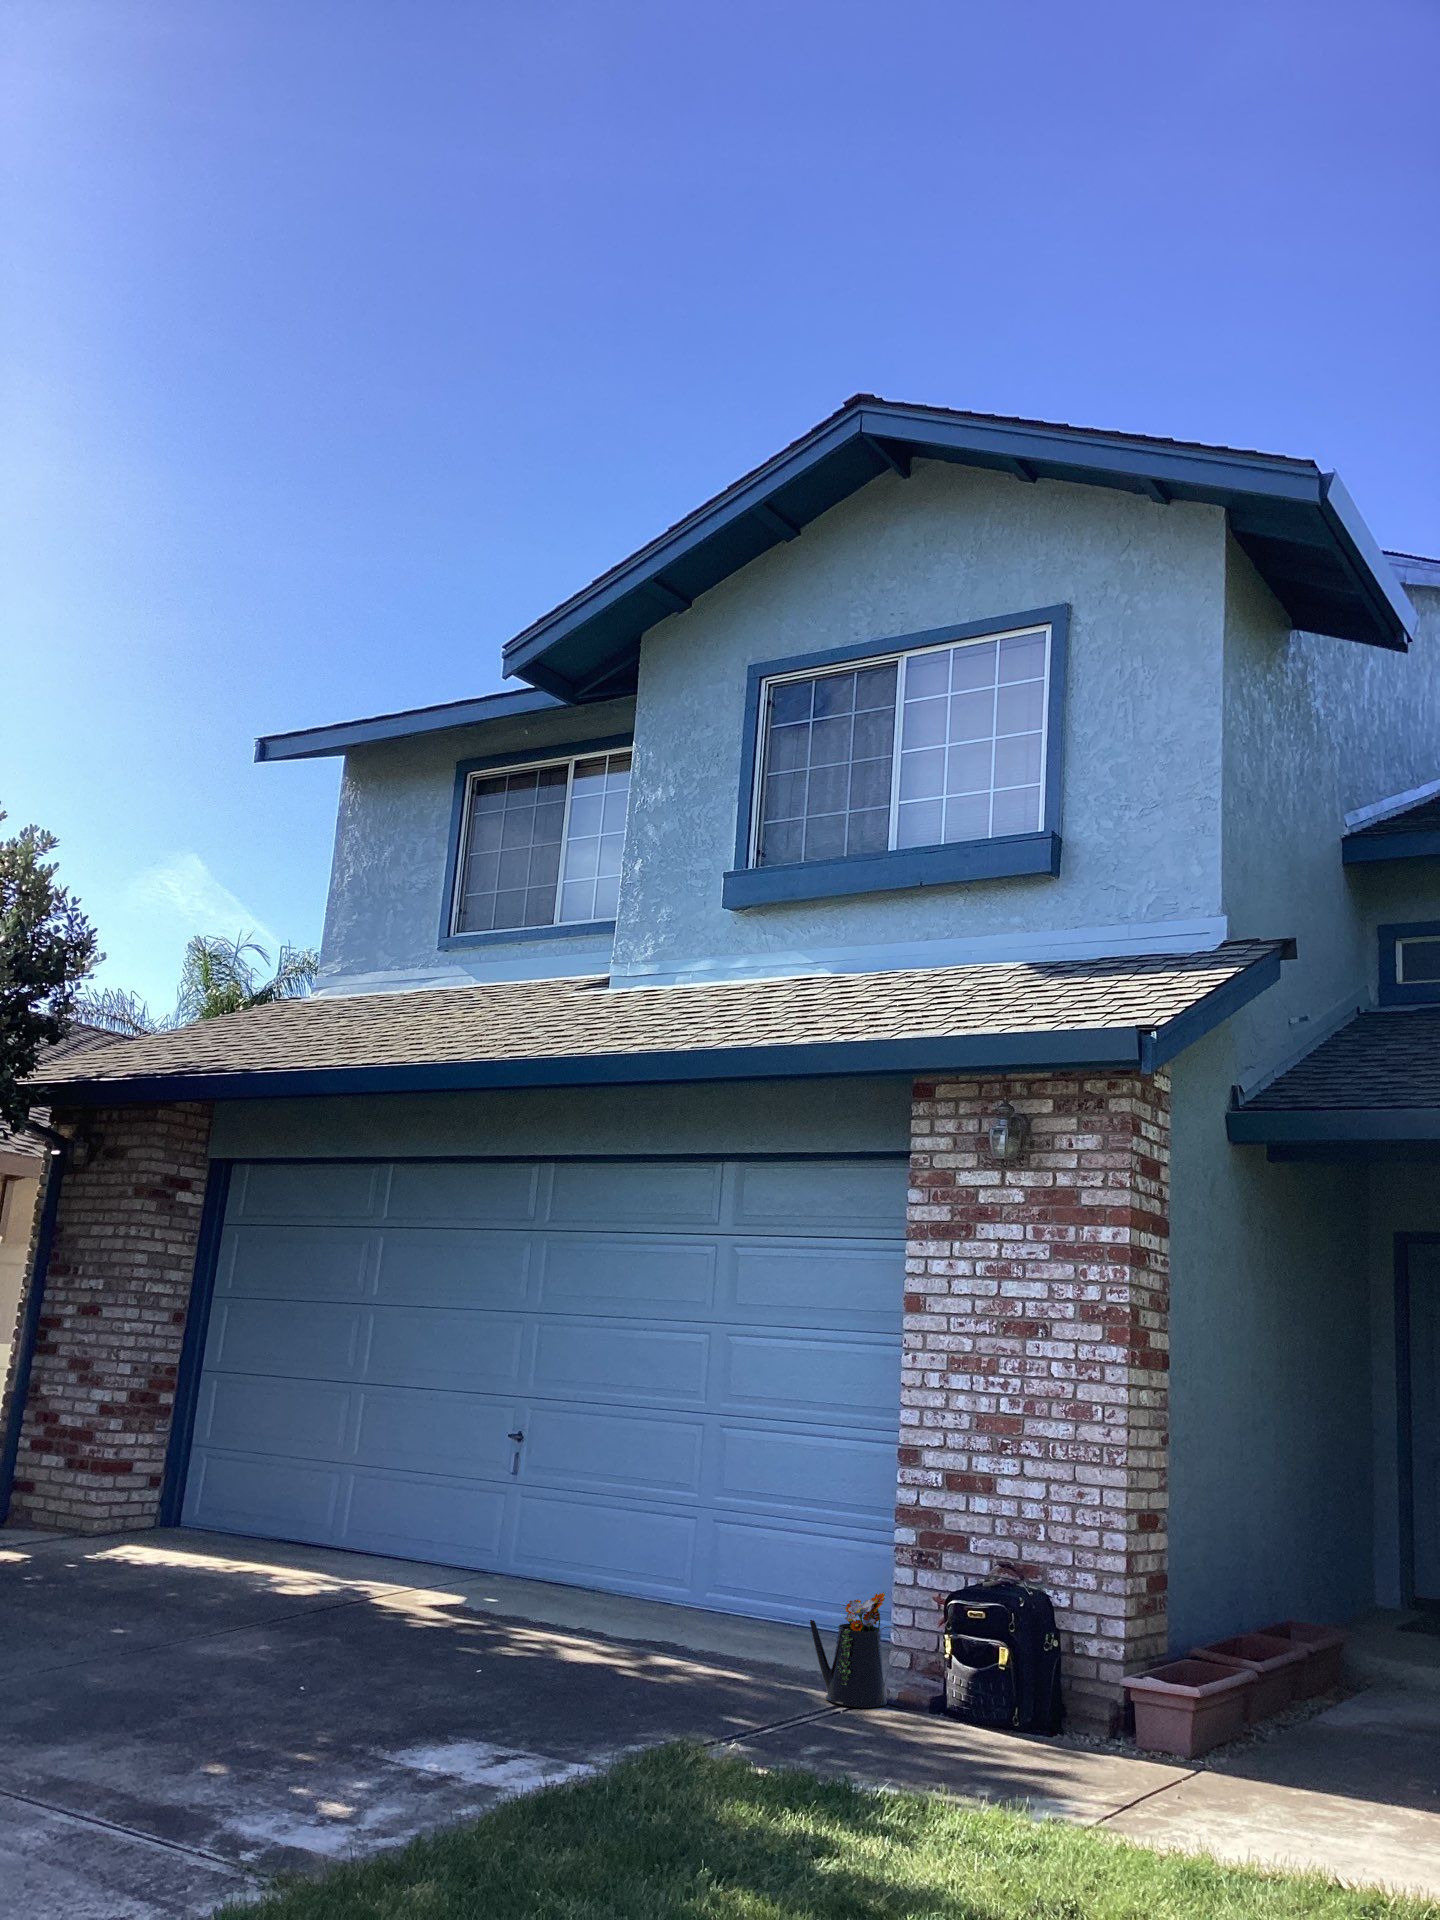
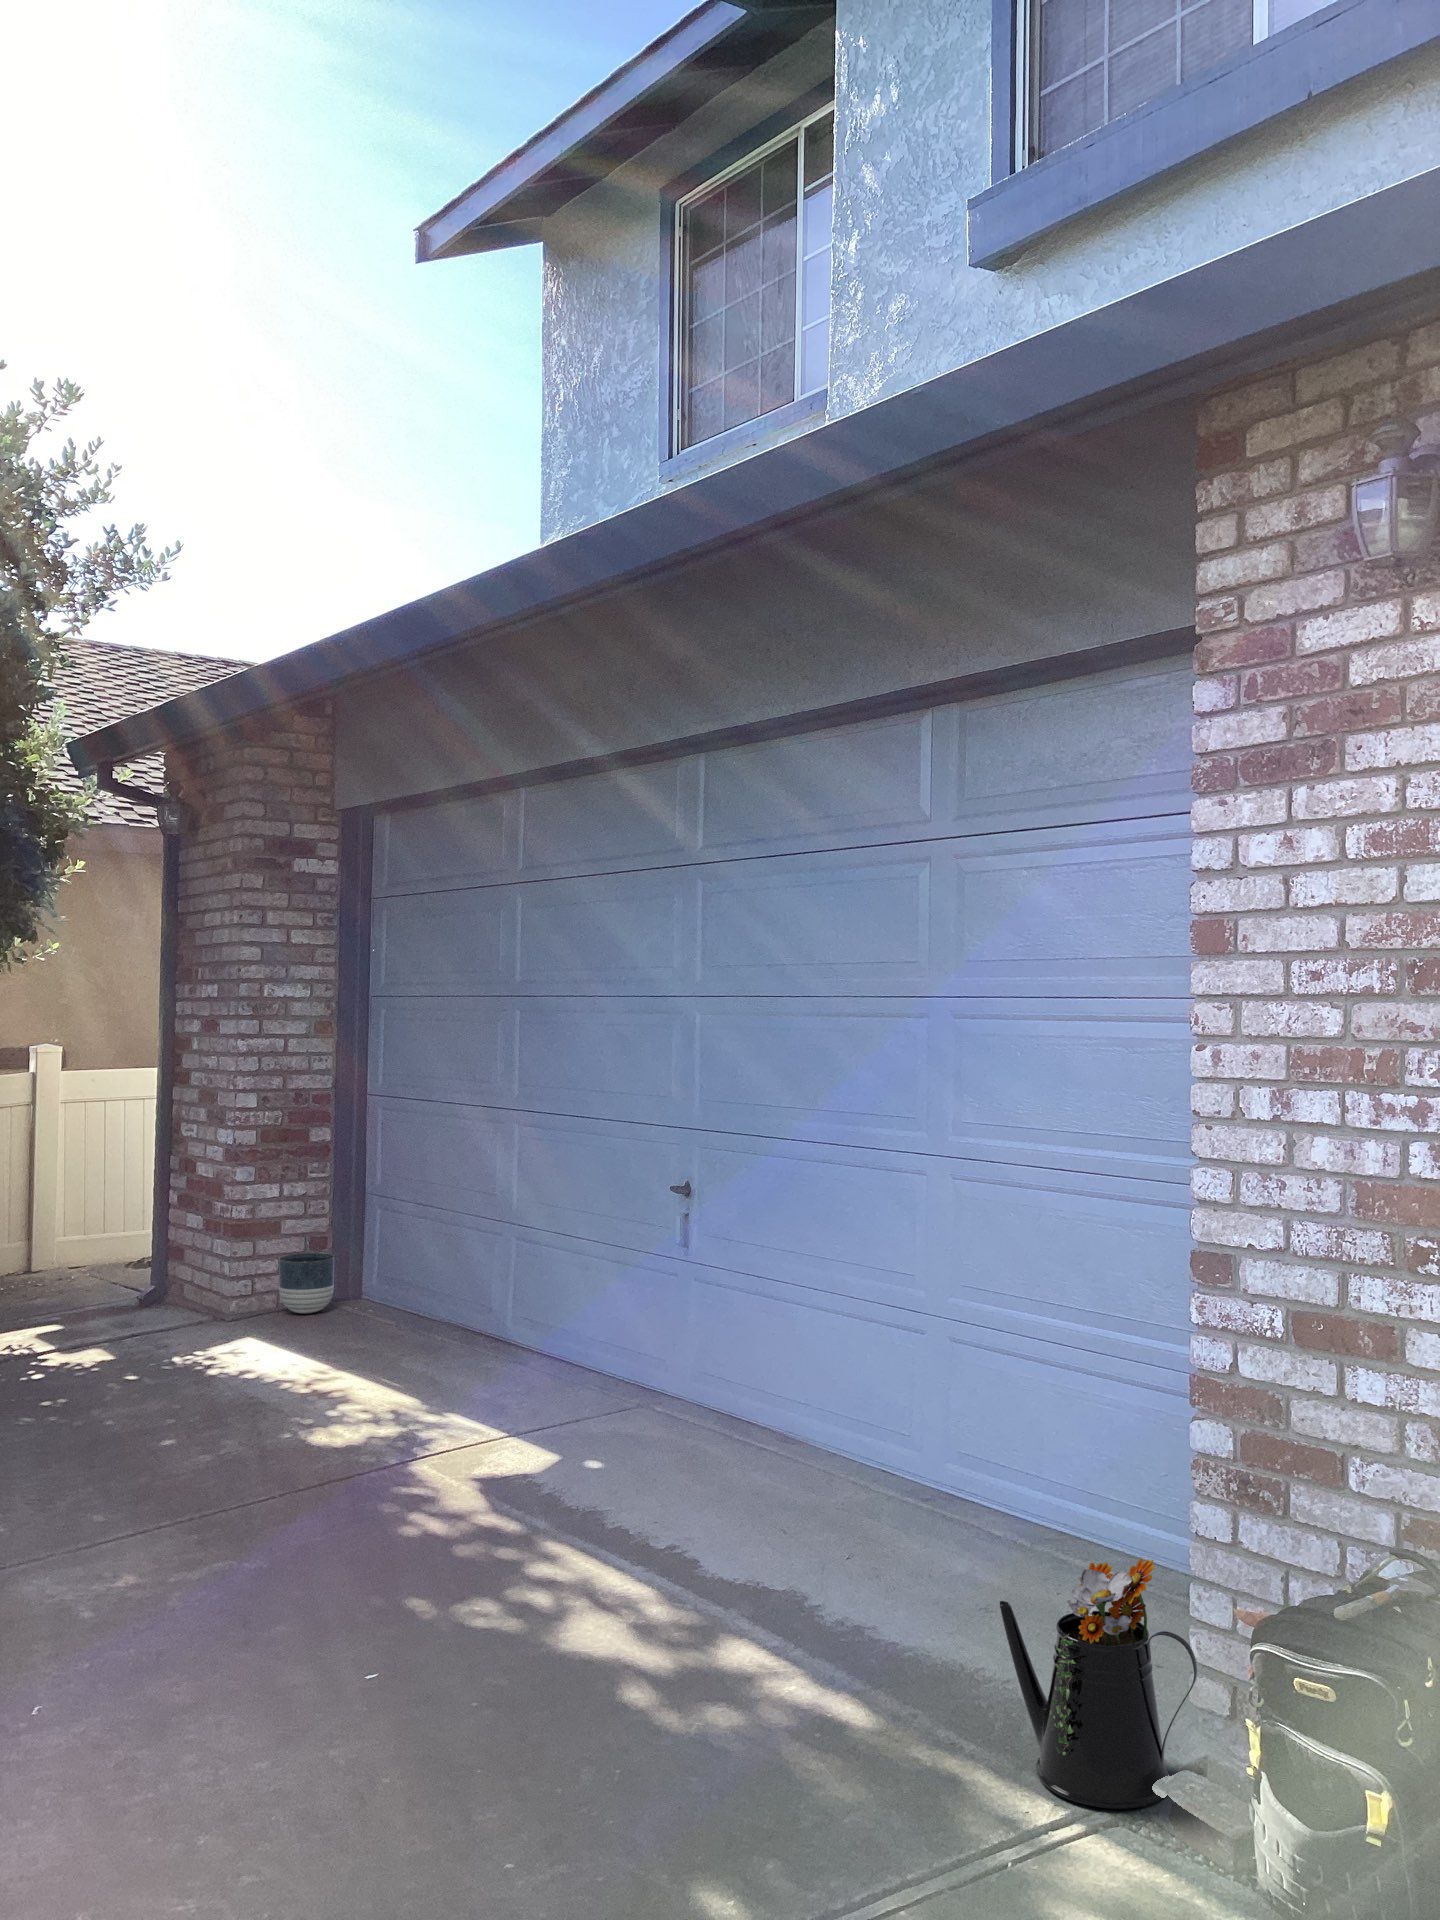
planter: none [130,1492,177,1539] -> present [279,1253,334,1314]

